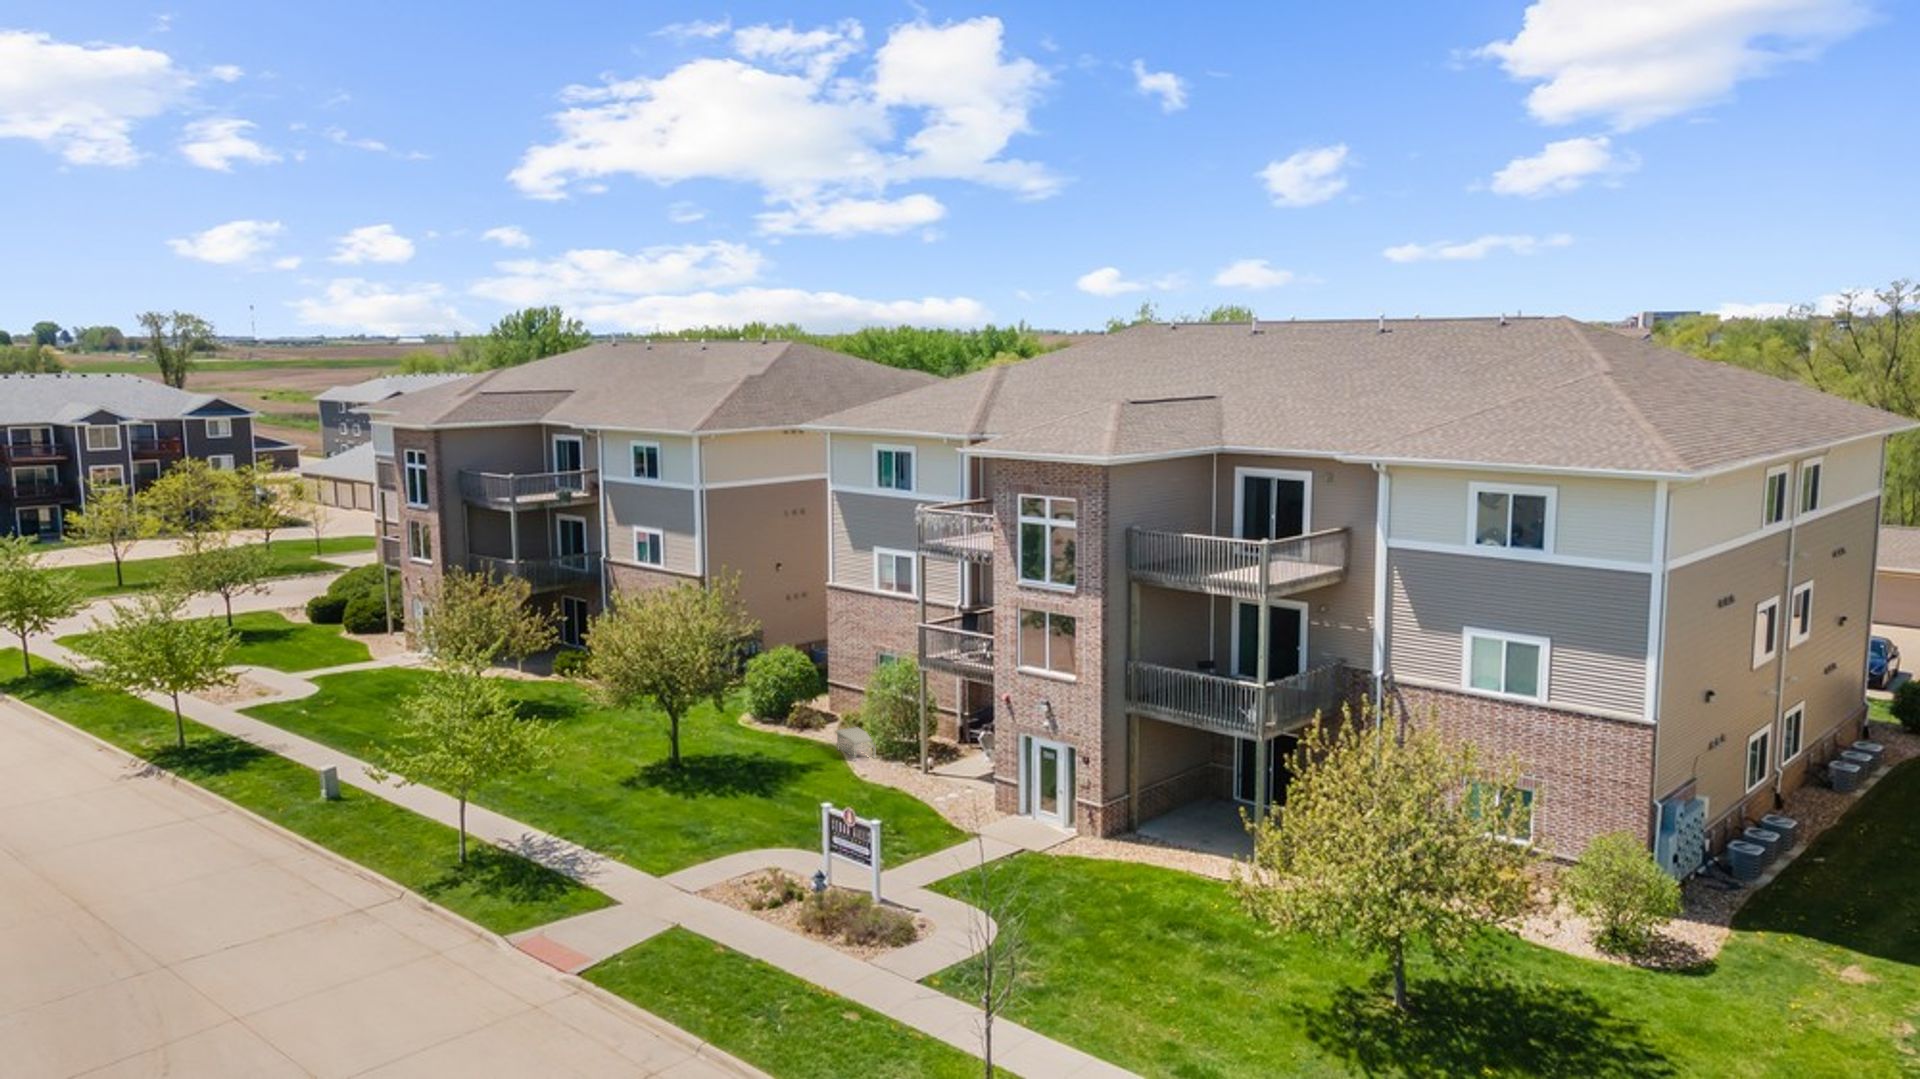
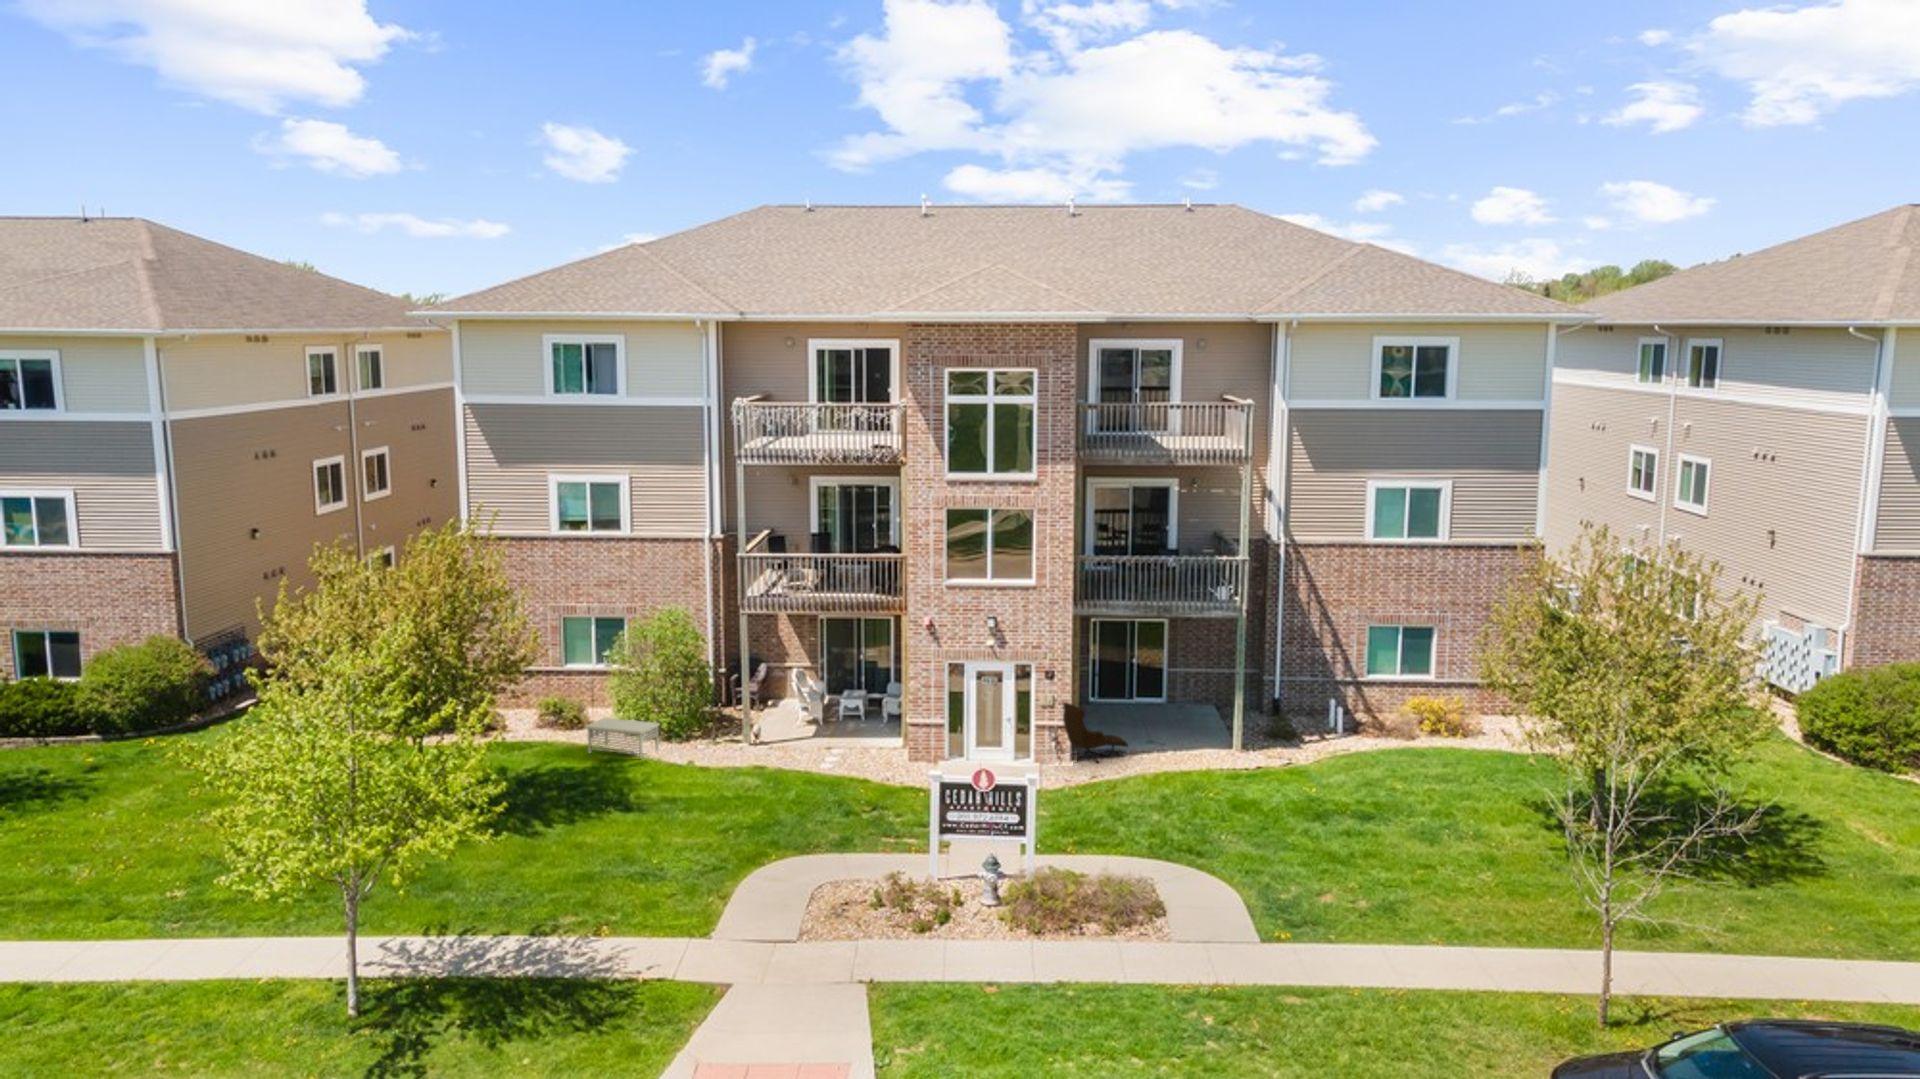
lounge chair: none [1098,785,1156,845] -> present [1063,702,1128,762]

